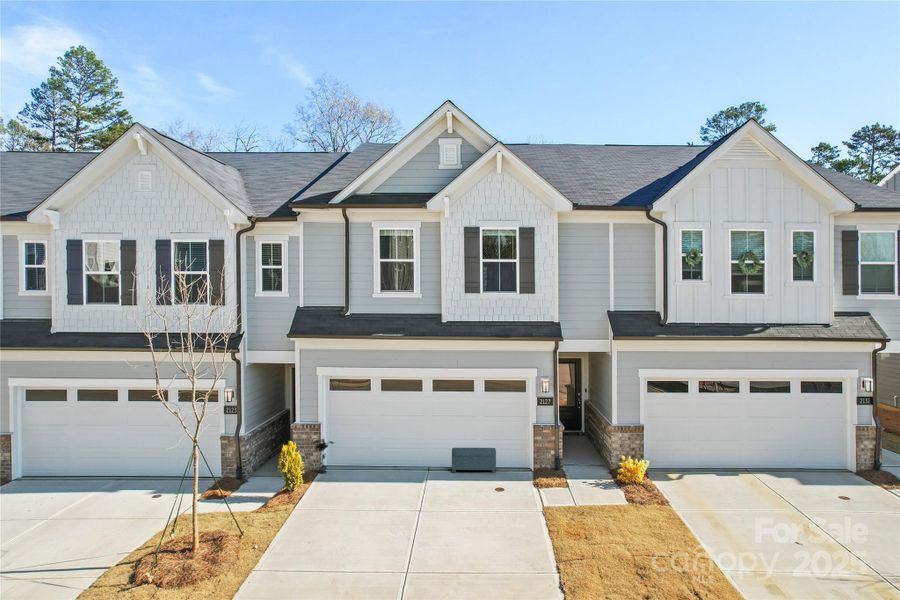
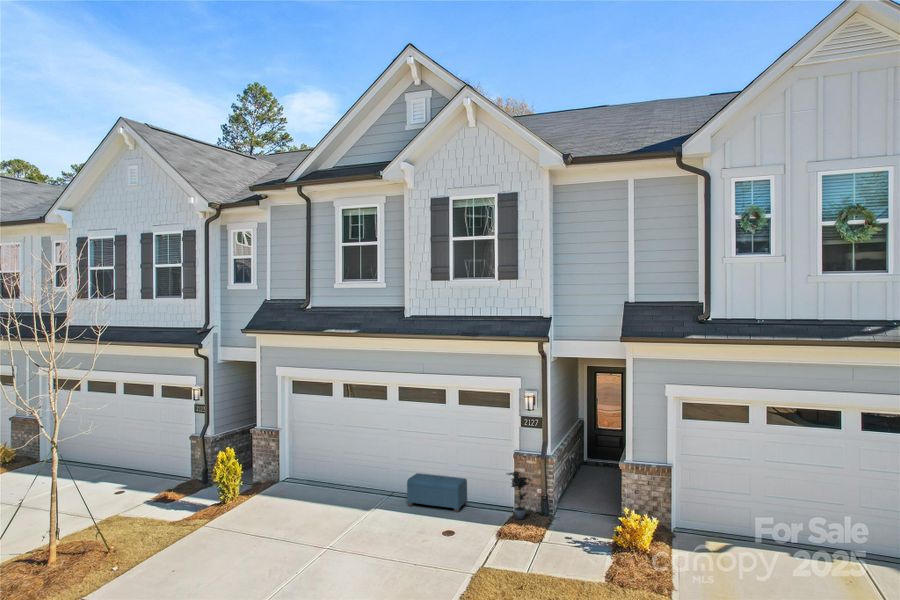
potted plant: present [313,439,333,473] -> present [507,471,532,519]

